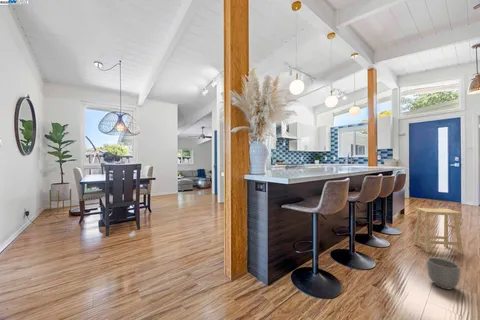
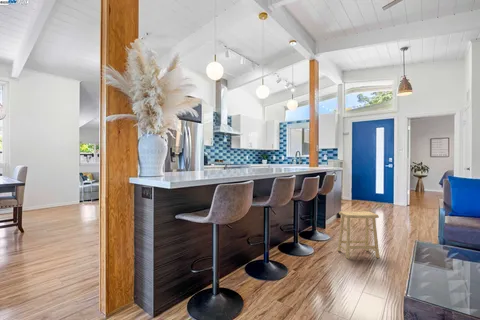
planter: present [427,257,460,290] -> none [336,265,364,298]

